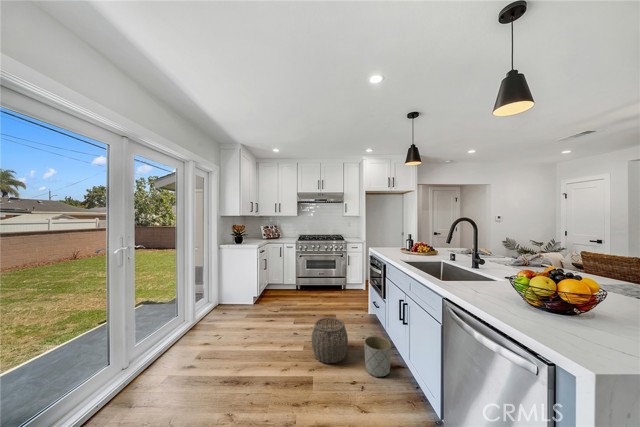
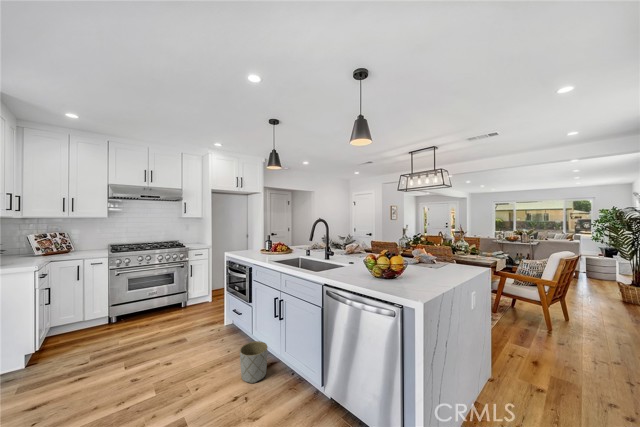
woven basket: present [311,317,348,363] -> none [170,339,219,396]

